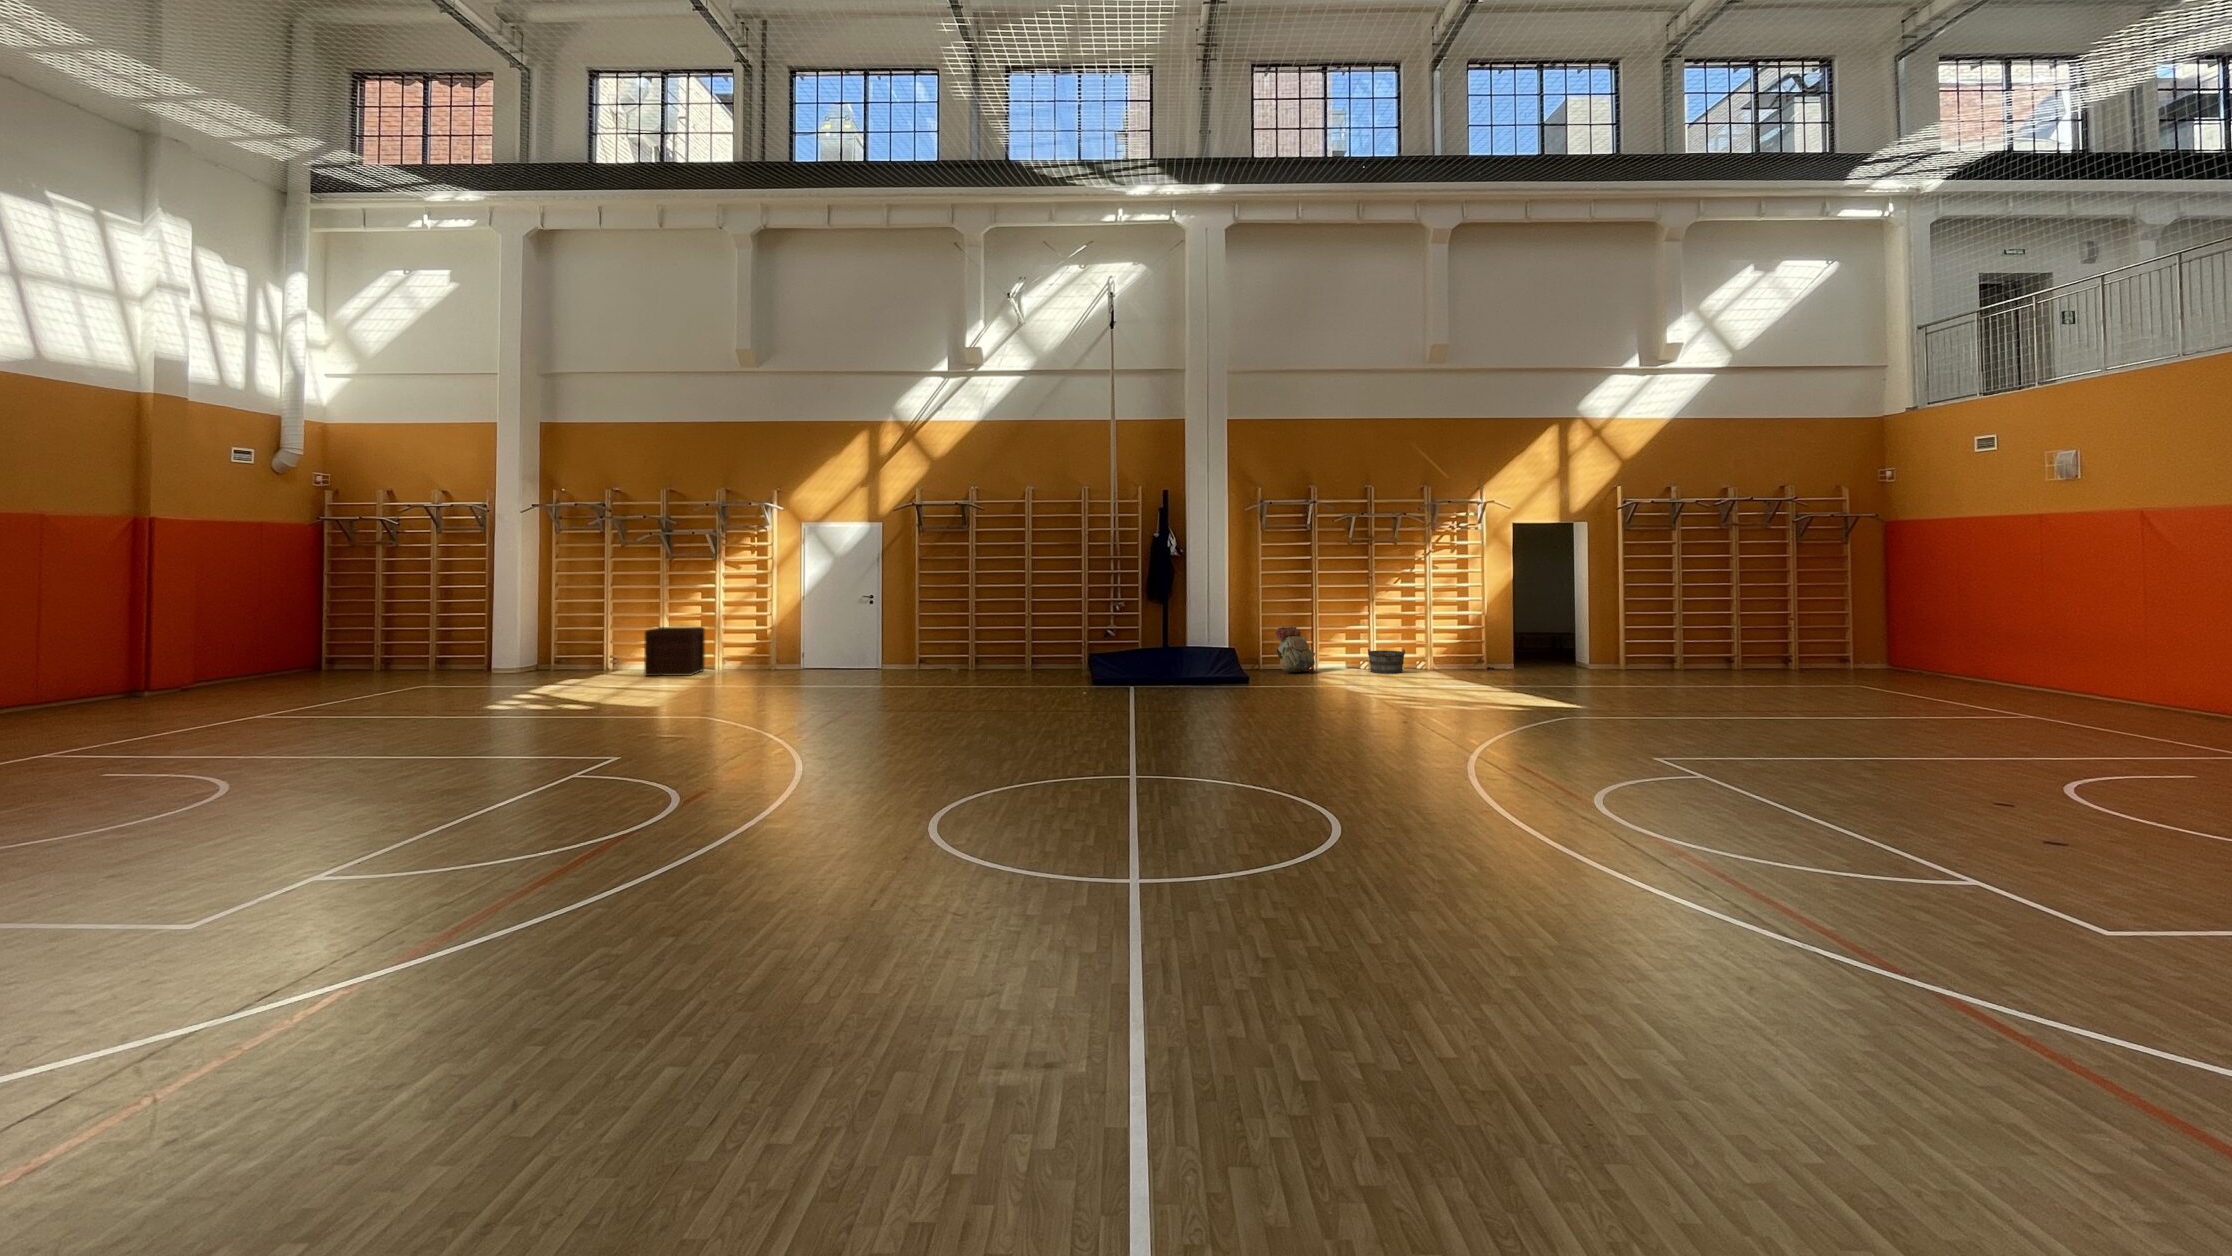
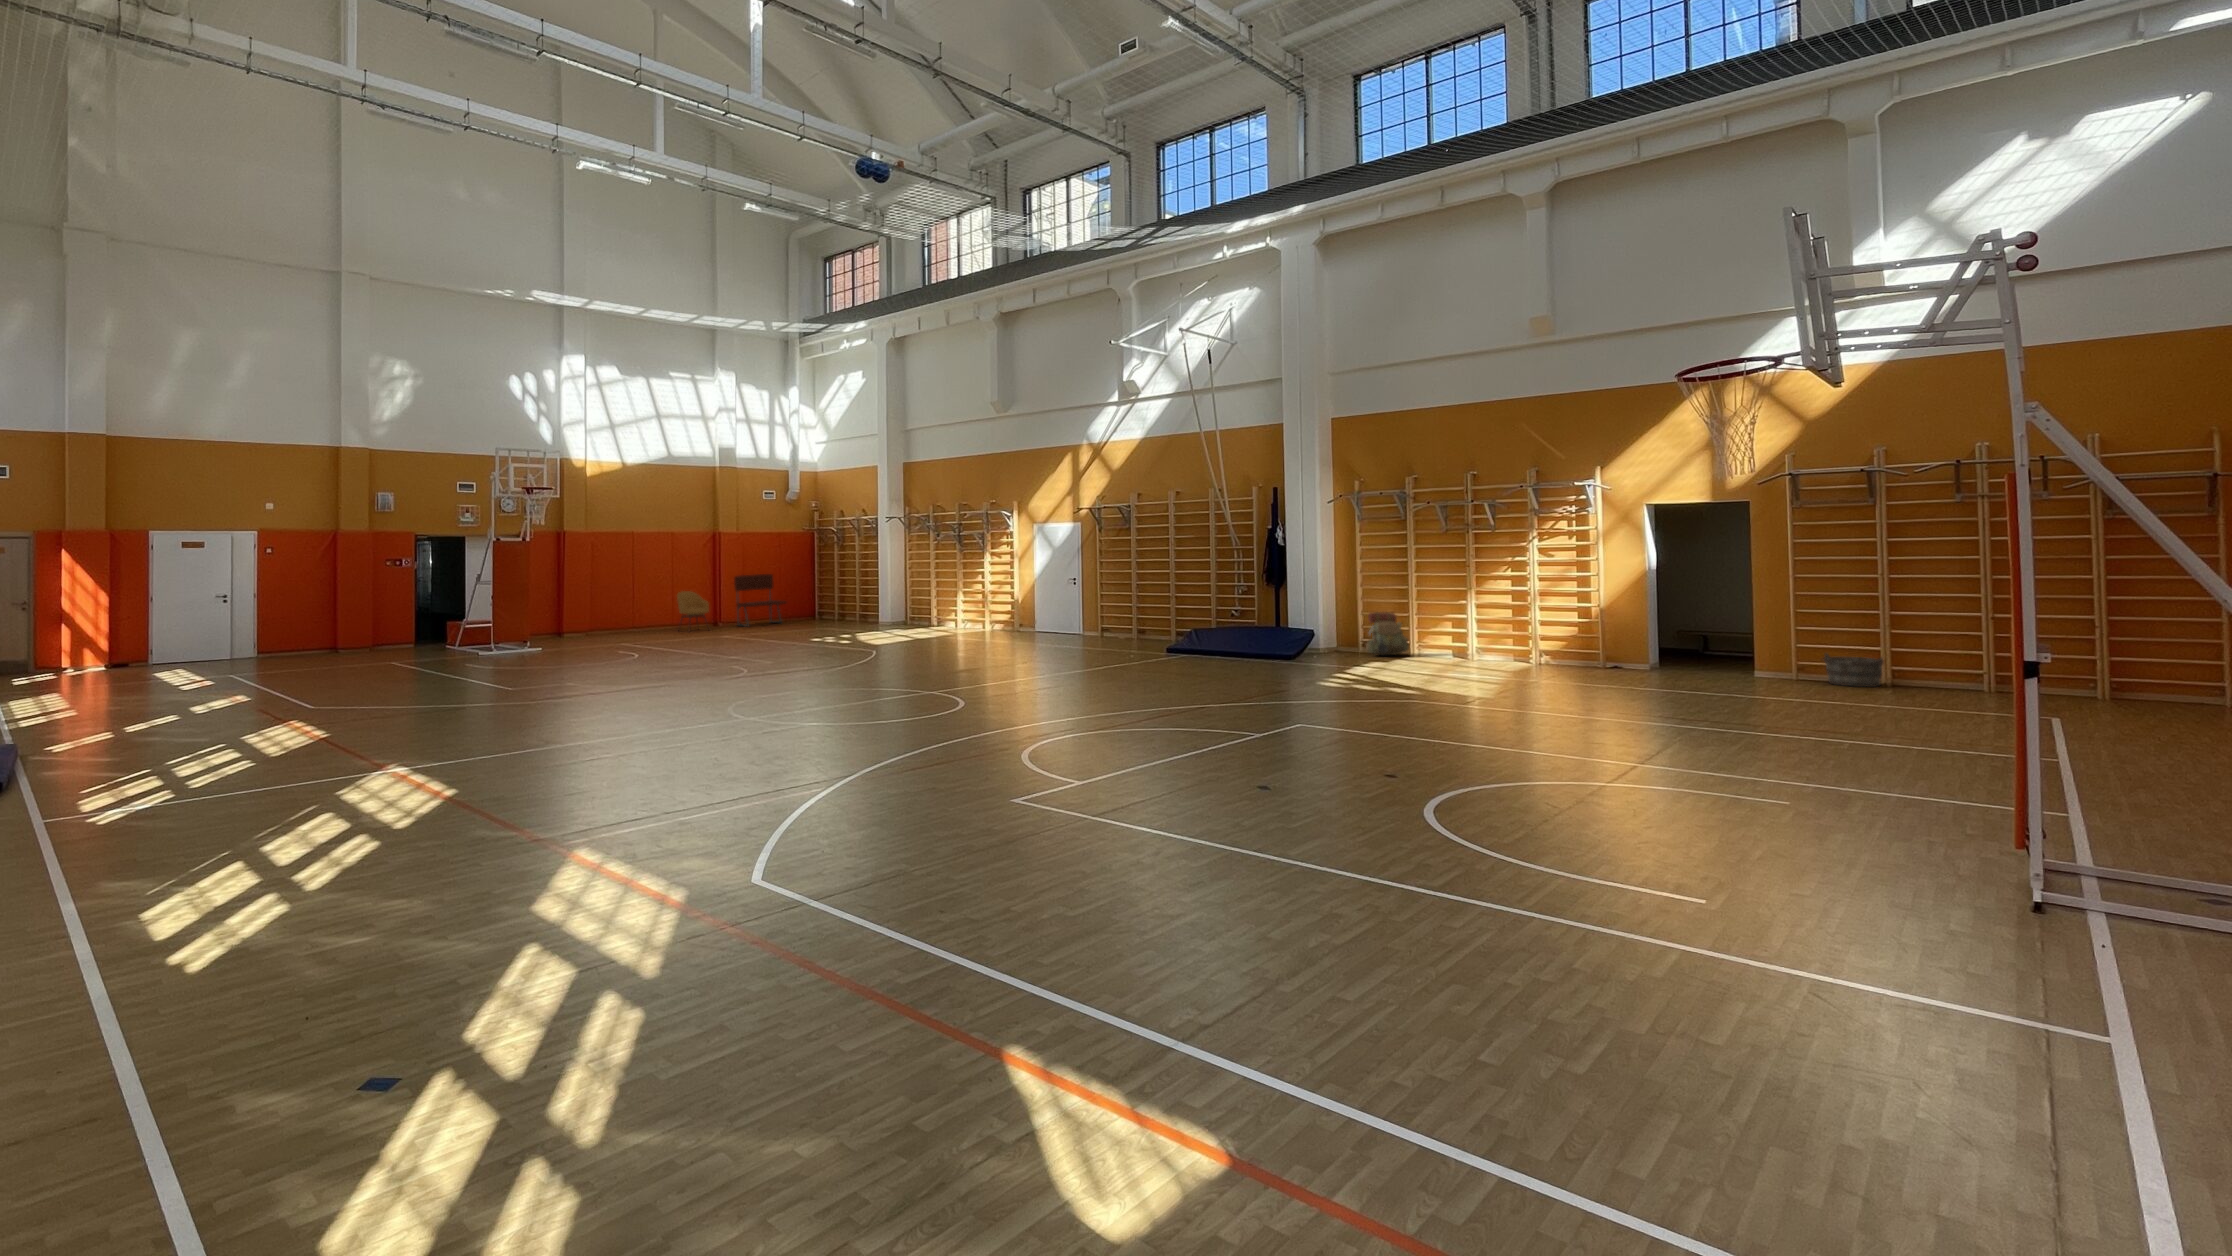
bench: none [179,595,289,692] -> present [734,574,786,626]
wooden crate: present [644,627,705,676] -> none [939,597,983,631]
chair: none [53,628,141,709] -> present [677,591,709,621]
bucket: present [1368,649,1405,674] -> present [1823,653,1884,687]

